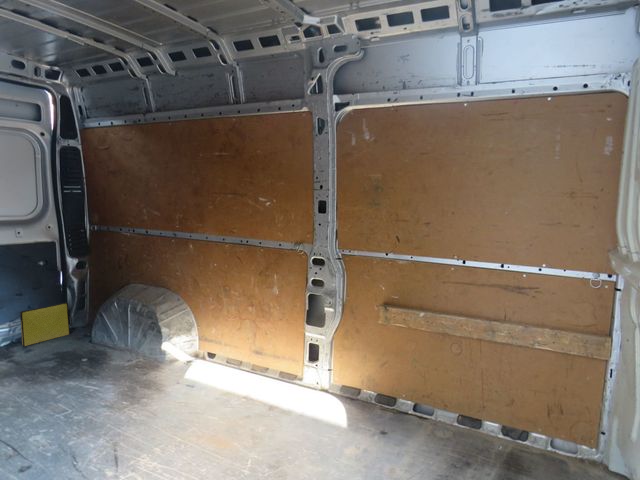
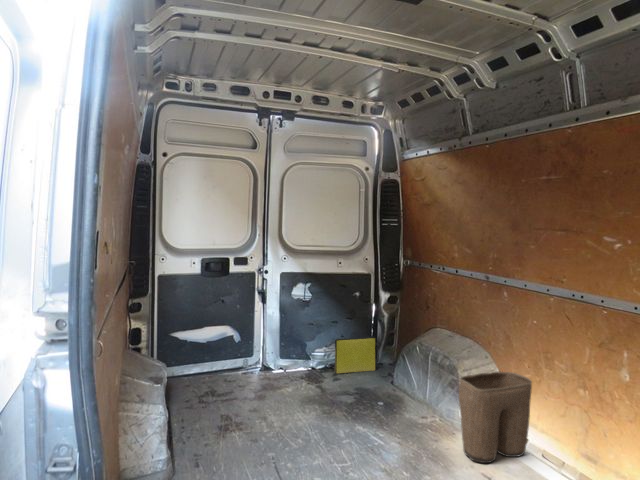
laundry basket: none [162,306,216,379] -> present [459,372,532,463]

